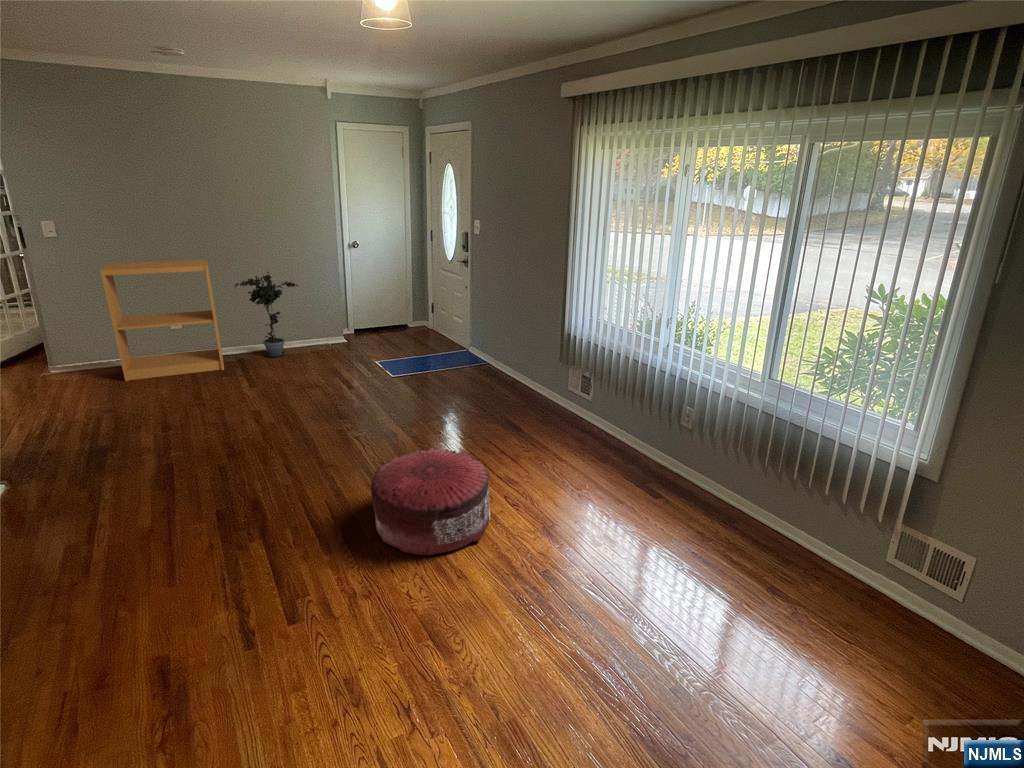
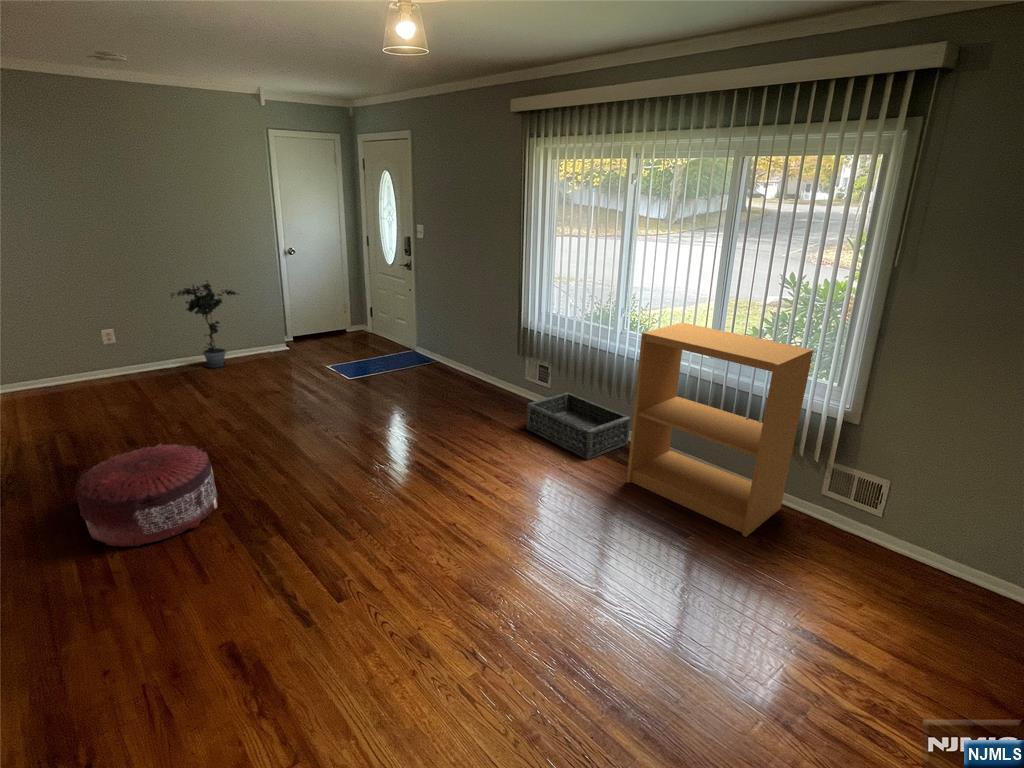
bookshelf: present [101,260,224,381] -> present [627,323,814,537]
basket: none [557,407,670,486] -> present [527,393,630,460]
pouf: present [371,447,490,556] -> present [75,443,219,547]

